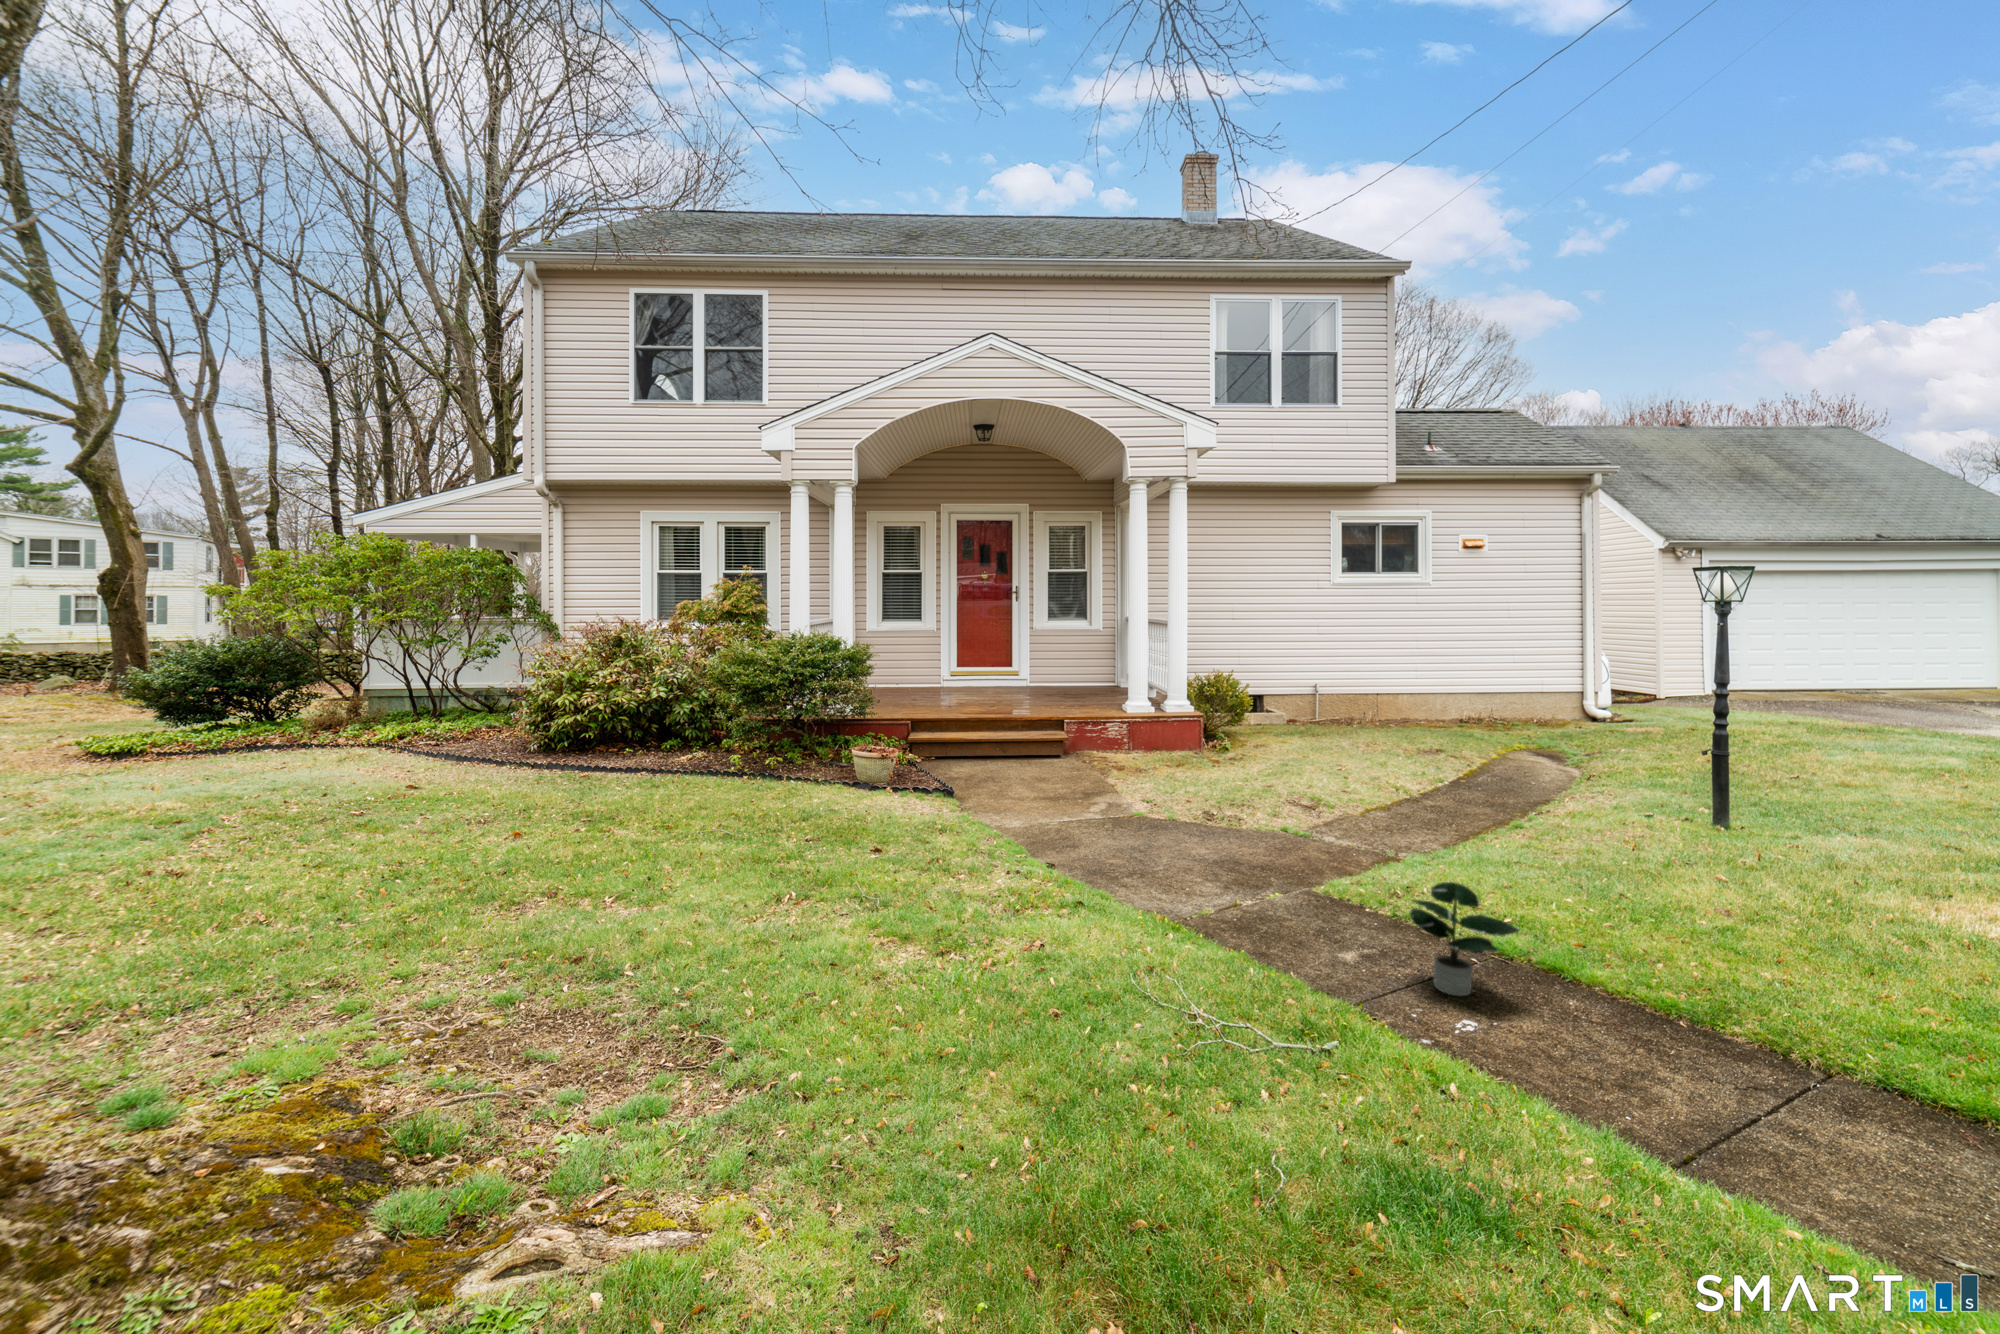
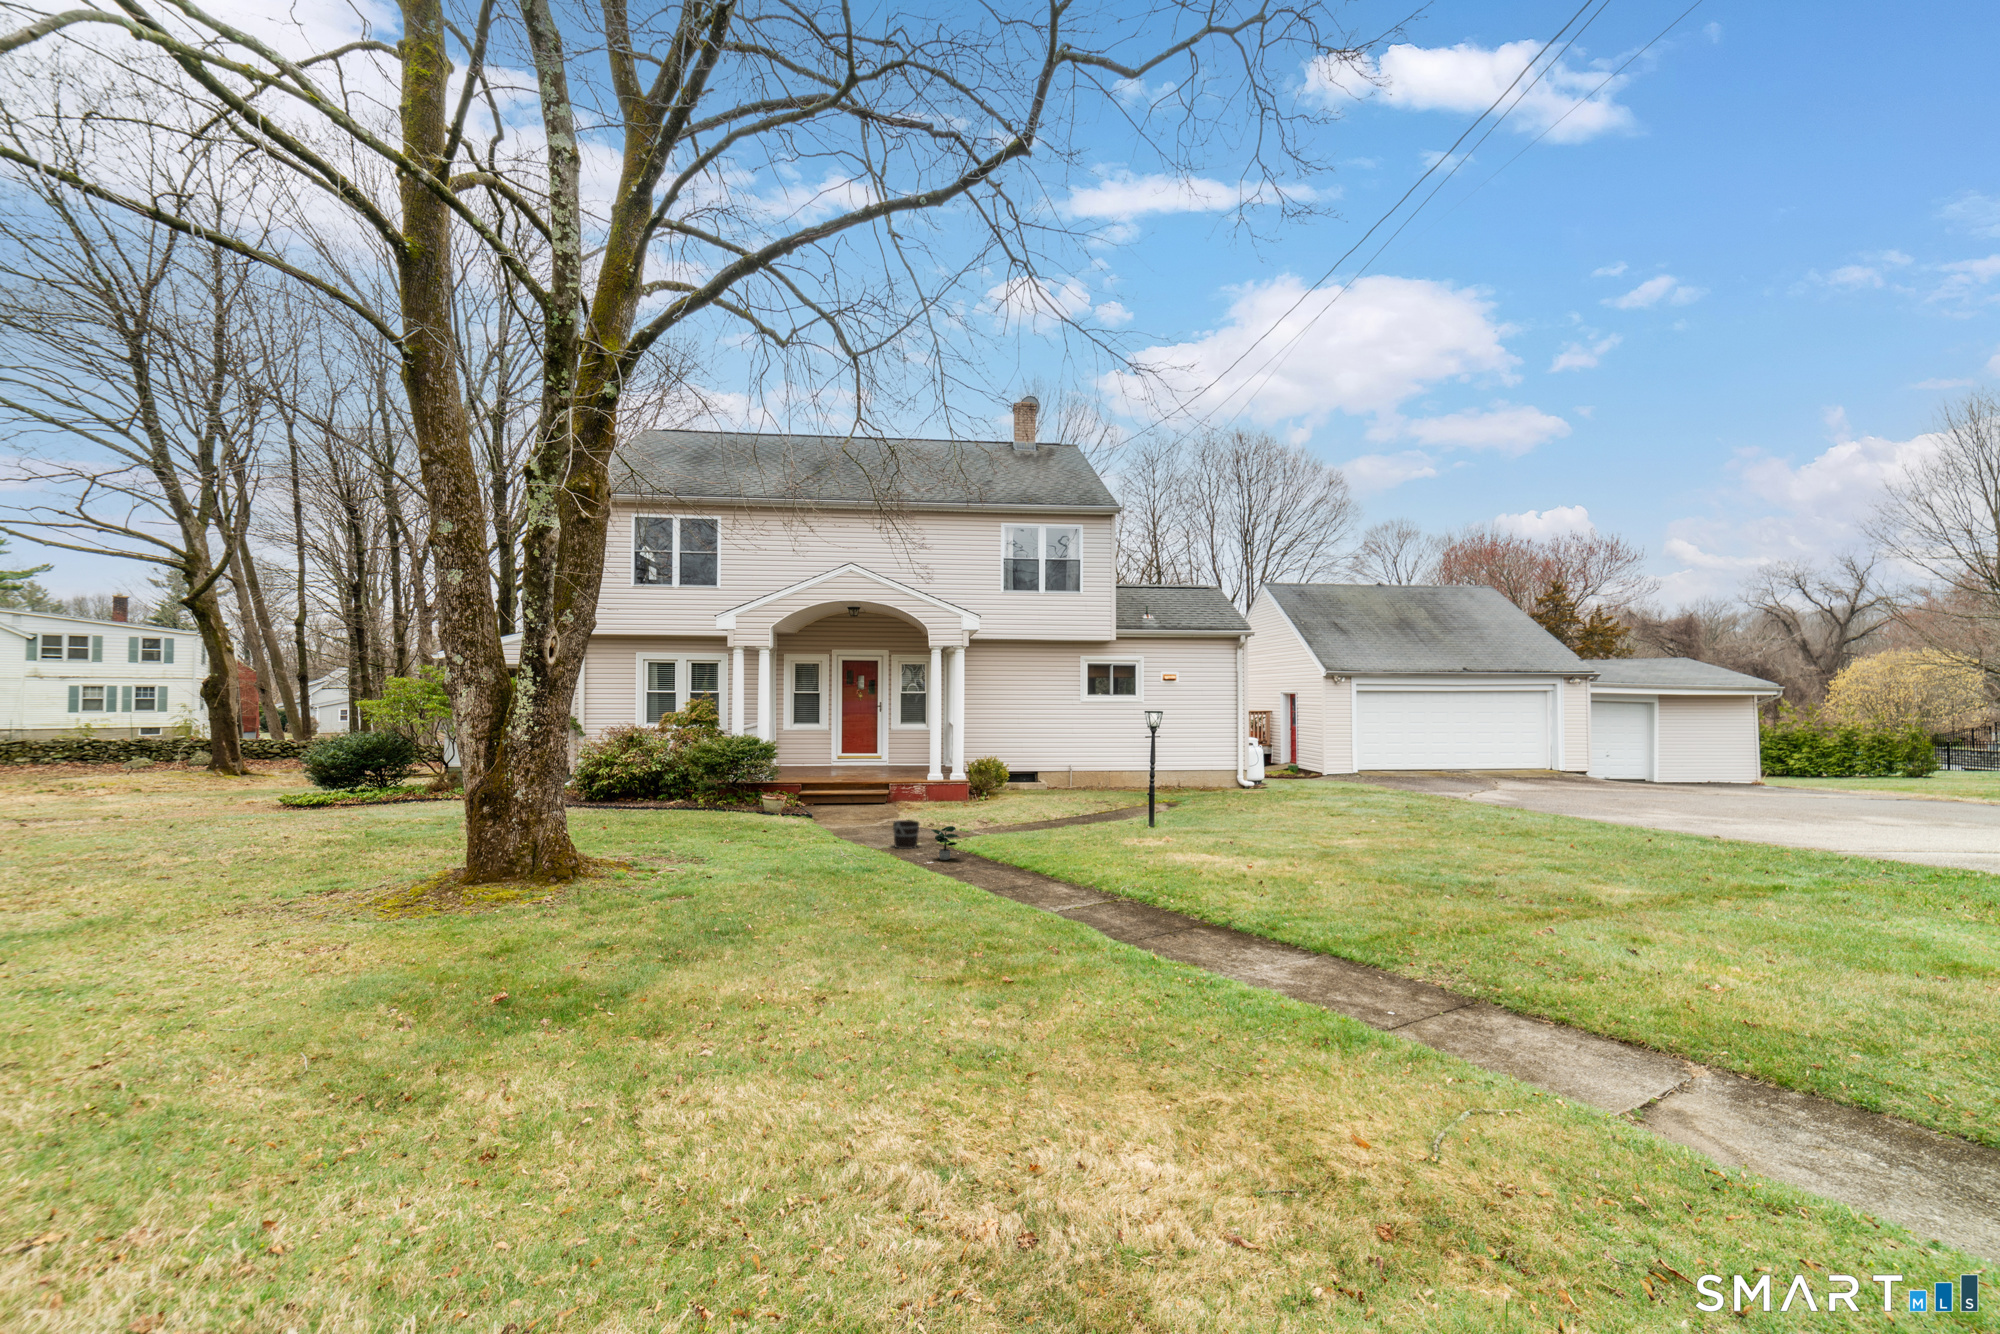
bucket: none [1207,832,1282,917] -> present [893,820,920,849]

